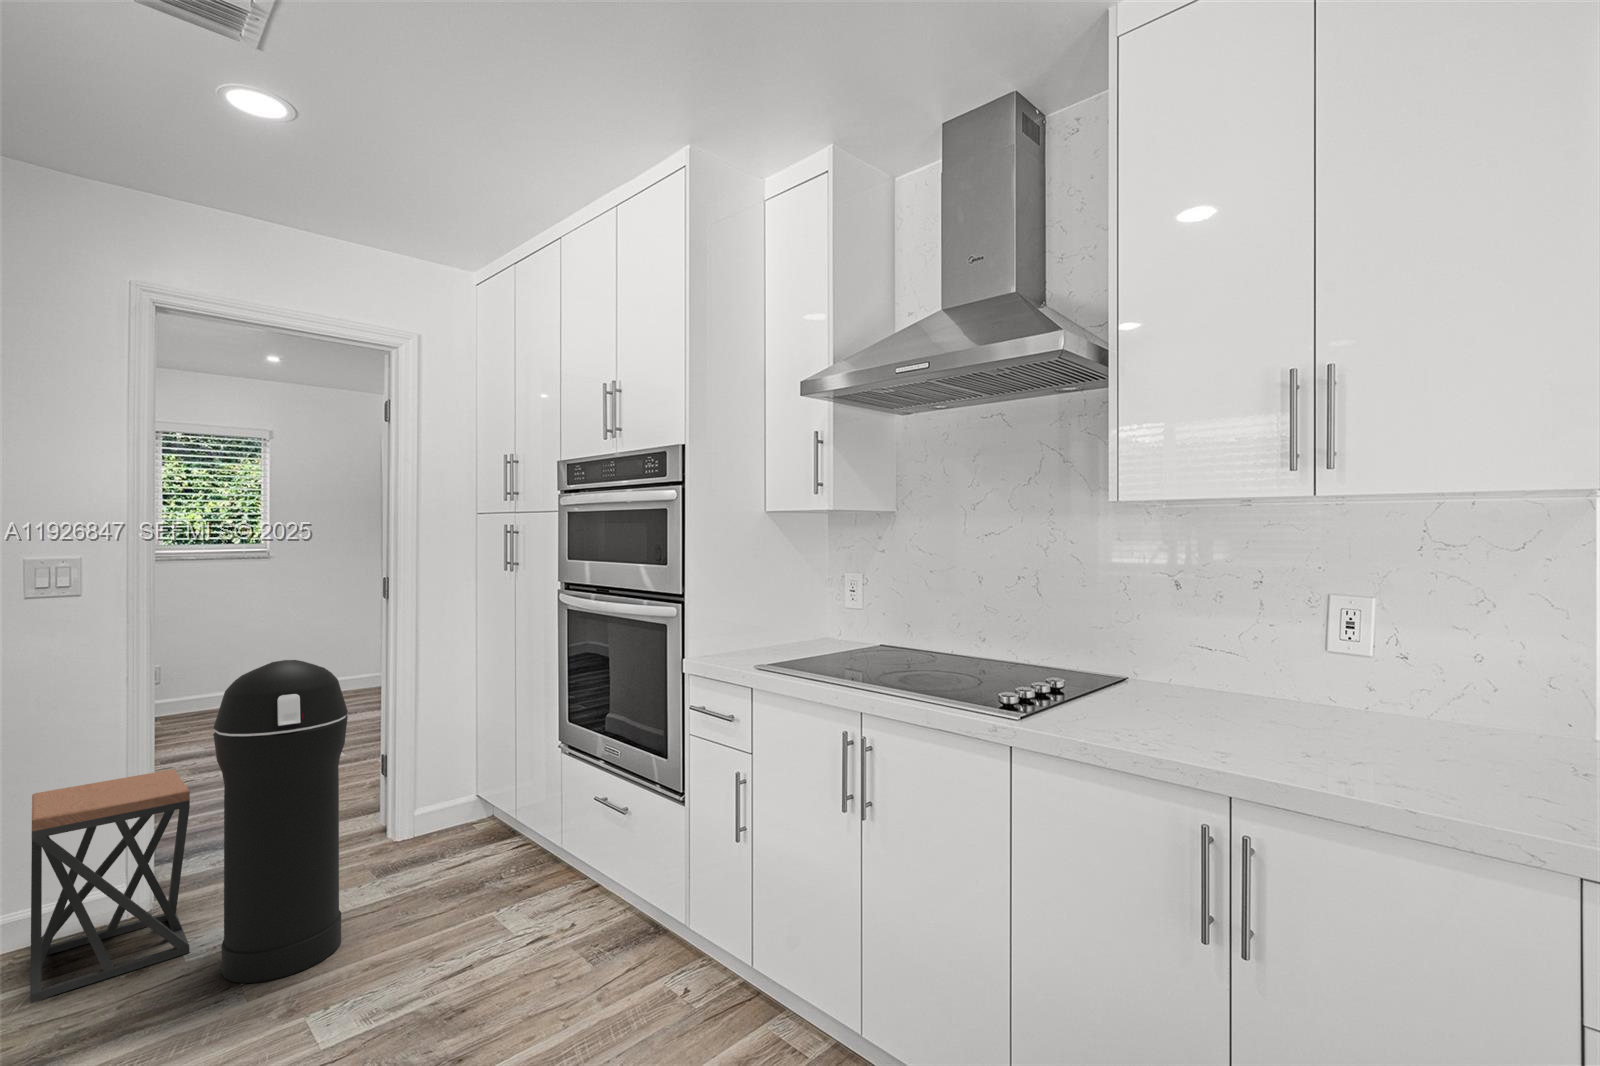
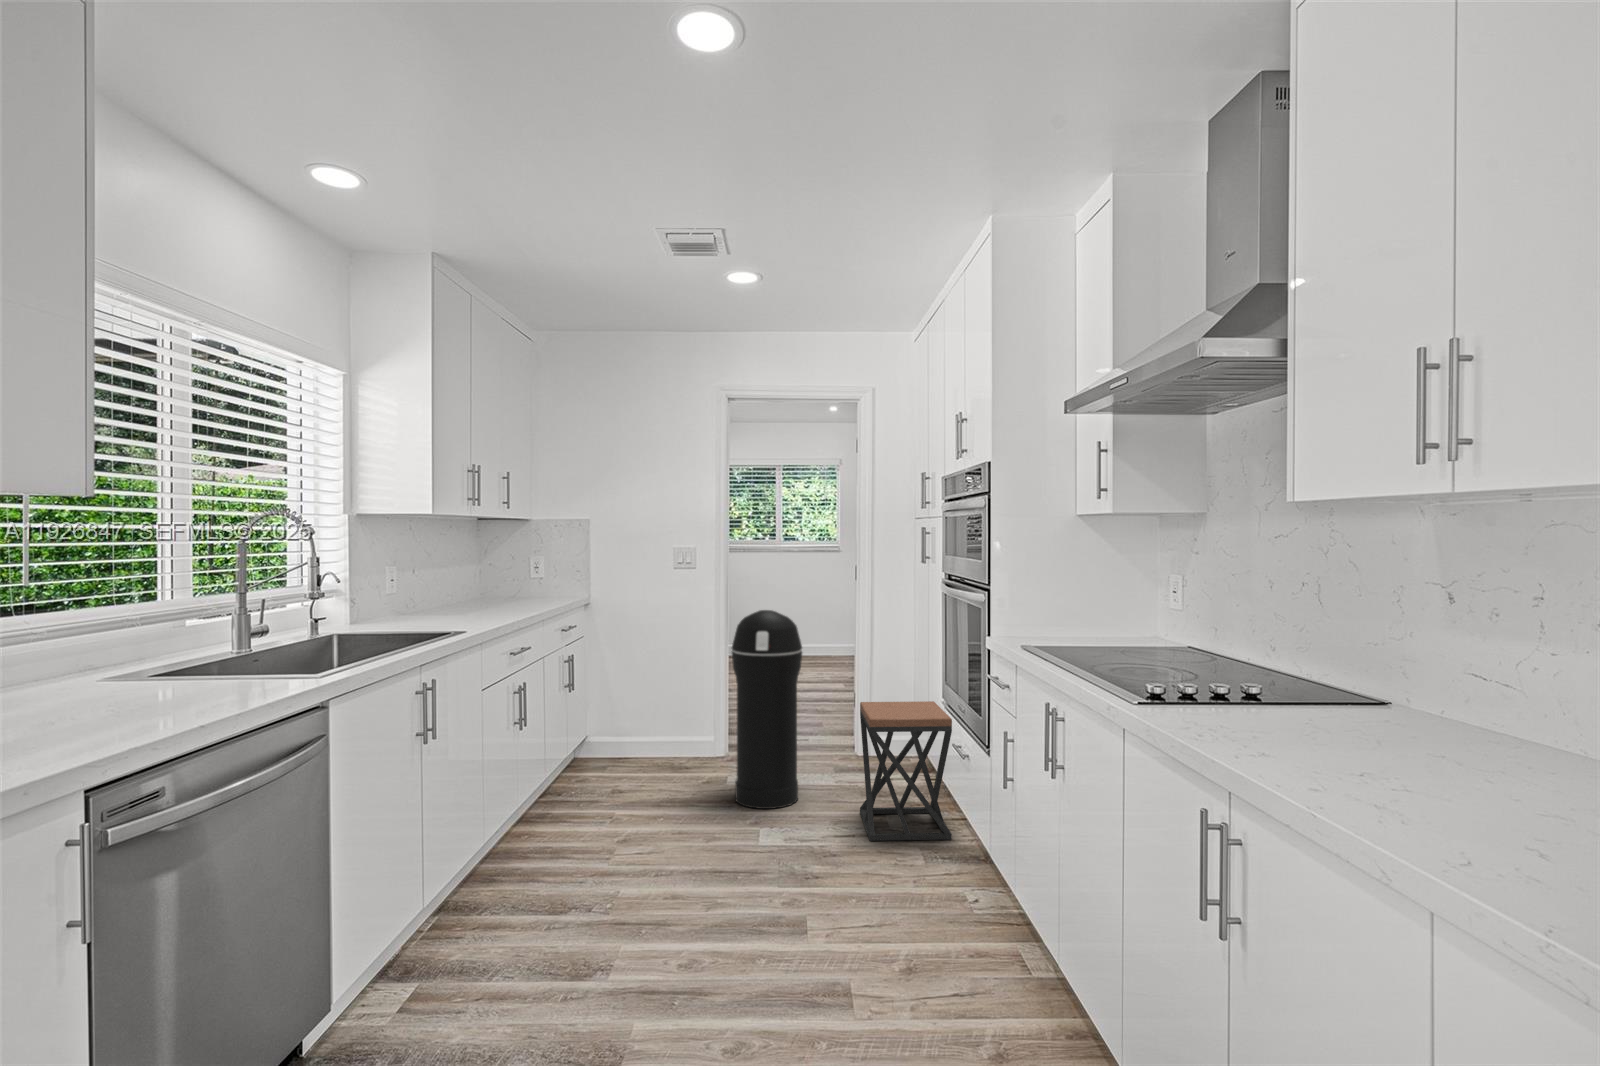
stool: present [30,769,190,1002] -> present [860,701,952,841]

